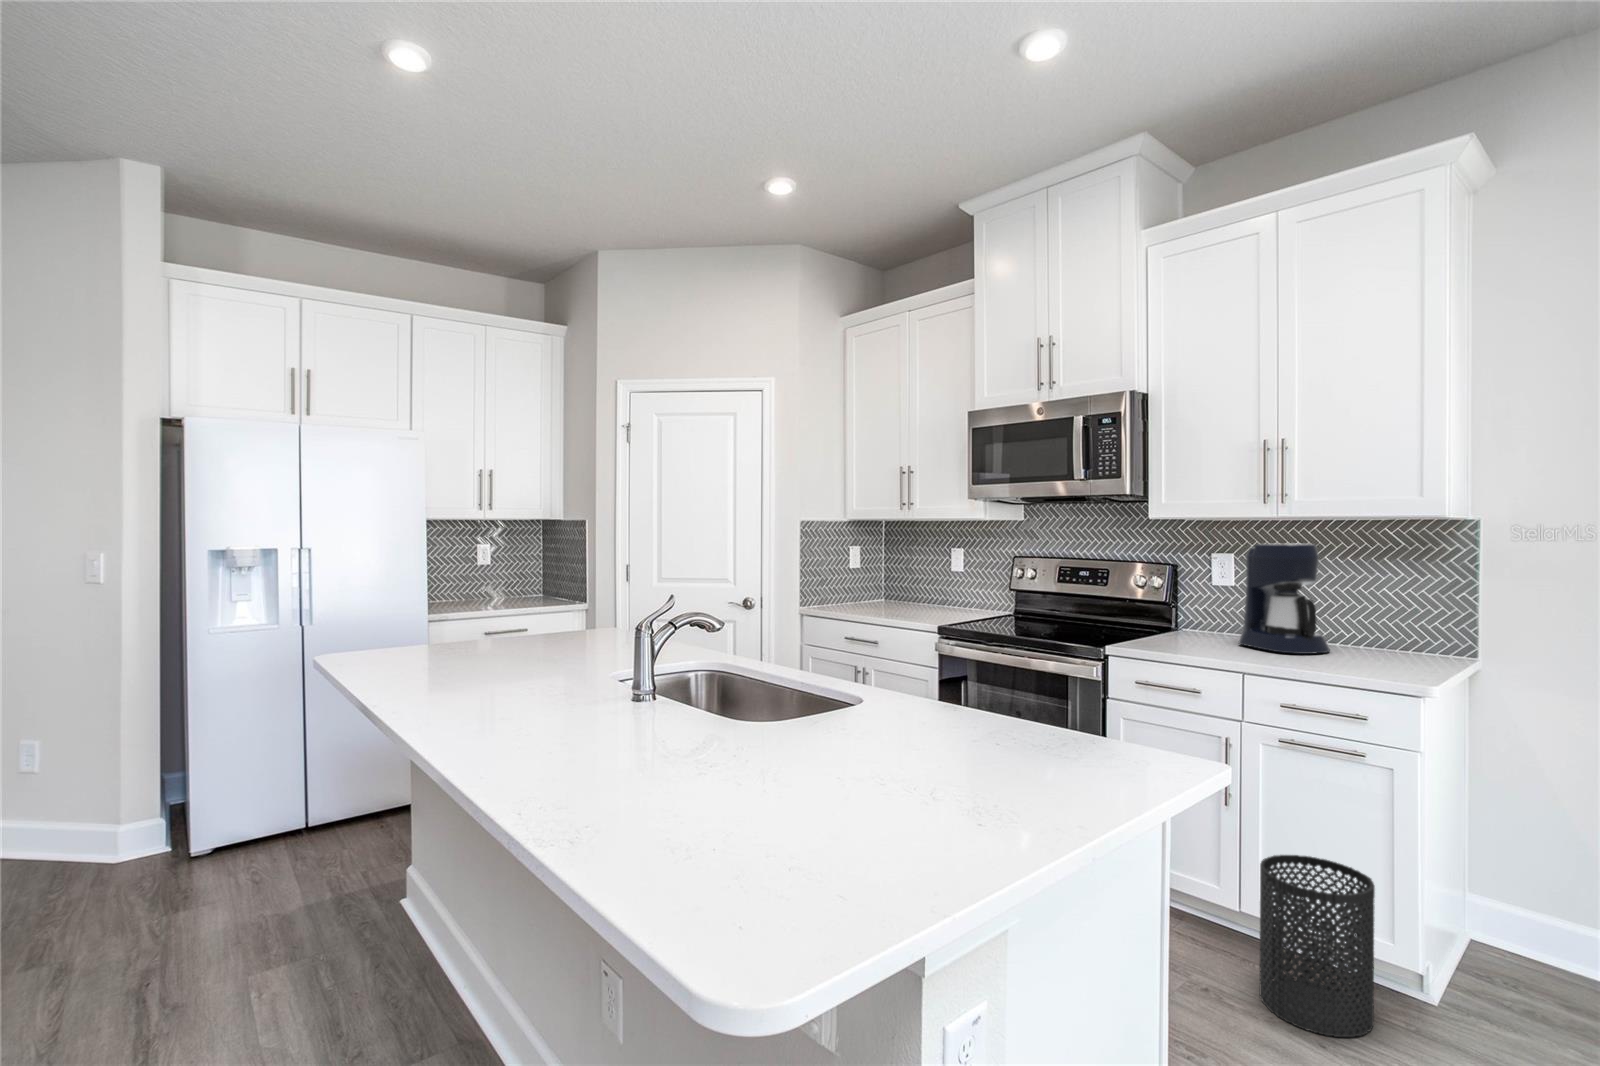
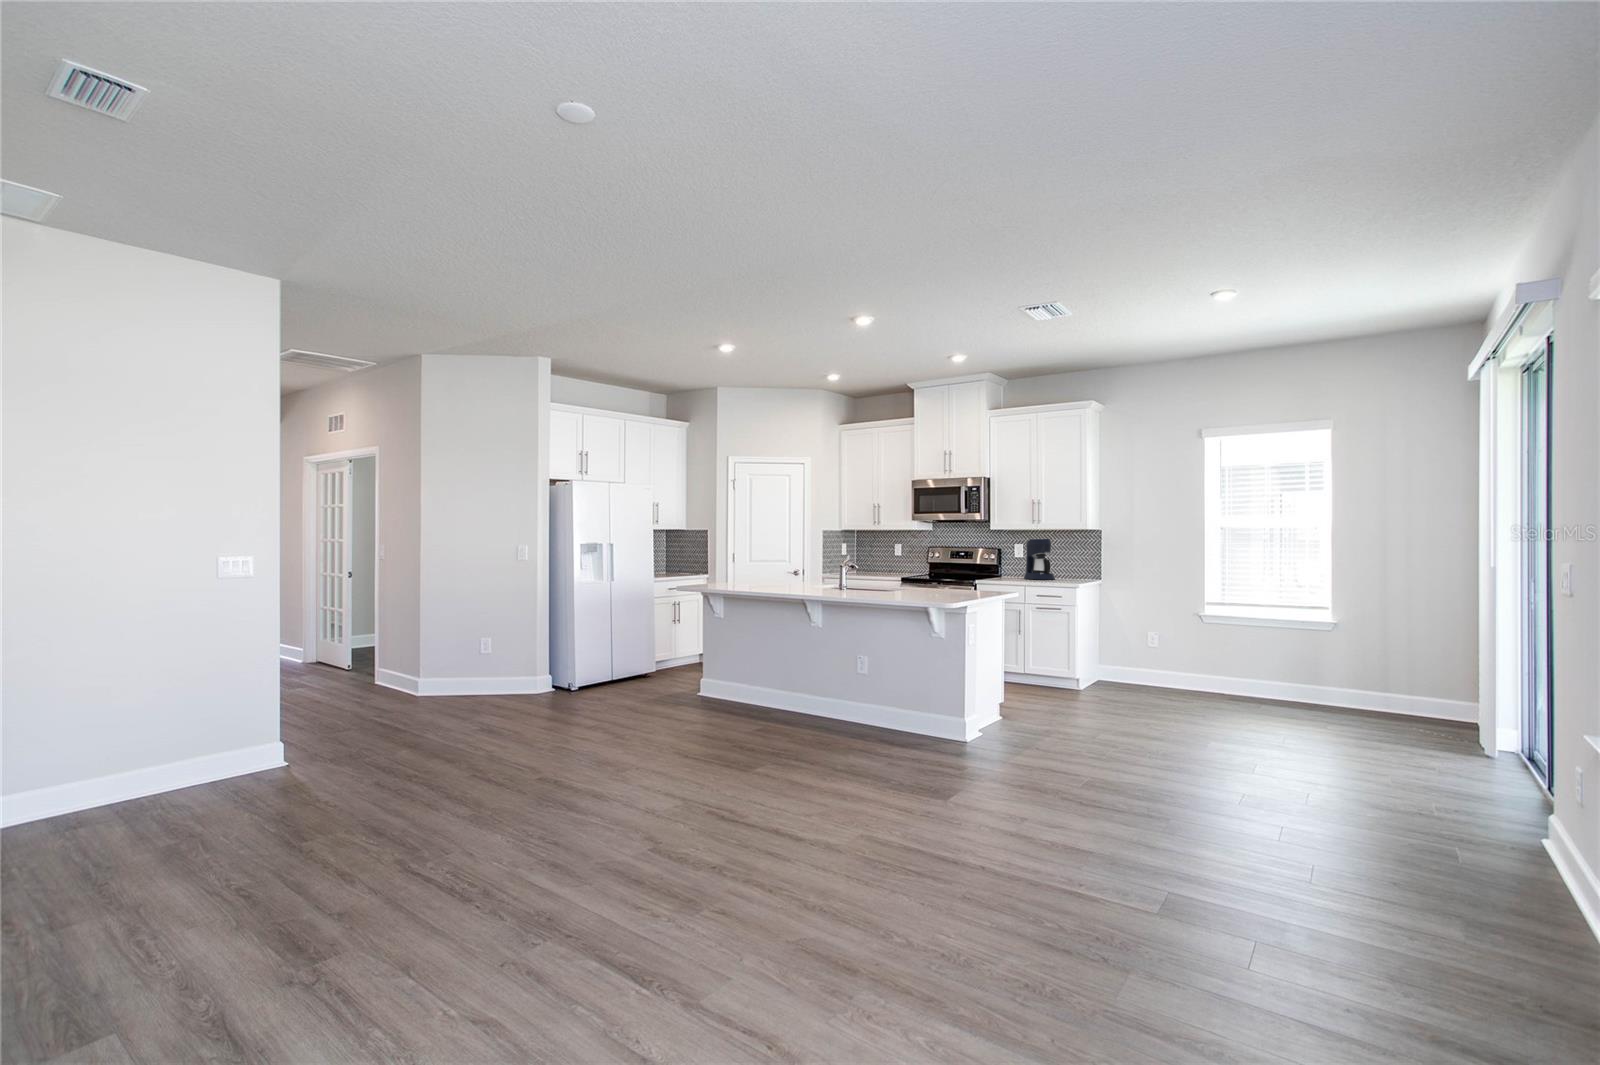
trash can: present [1259,855,1375,1037] -> none [1029,646,1064,697]

